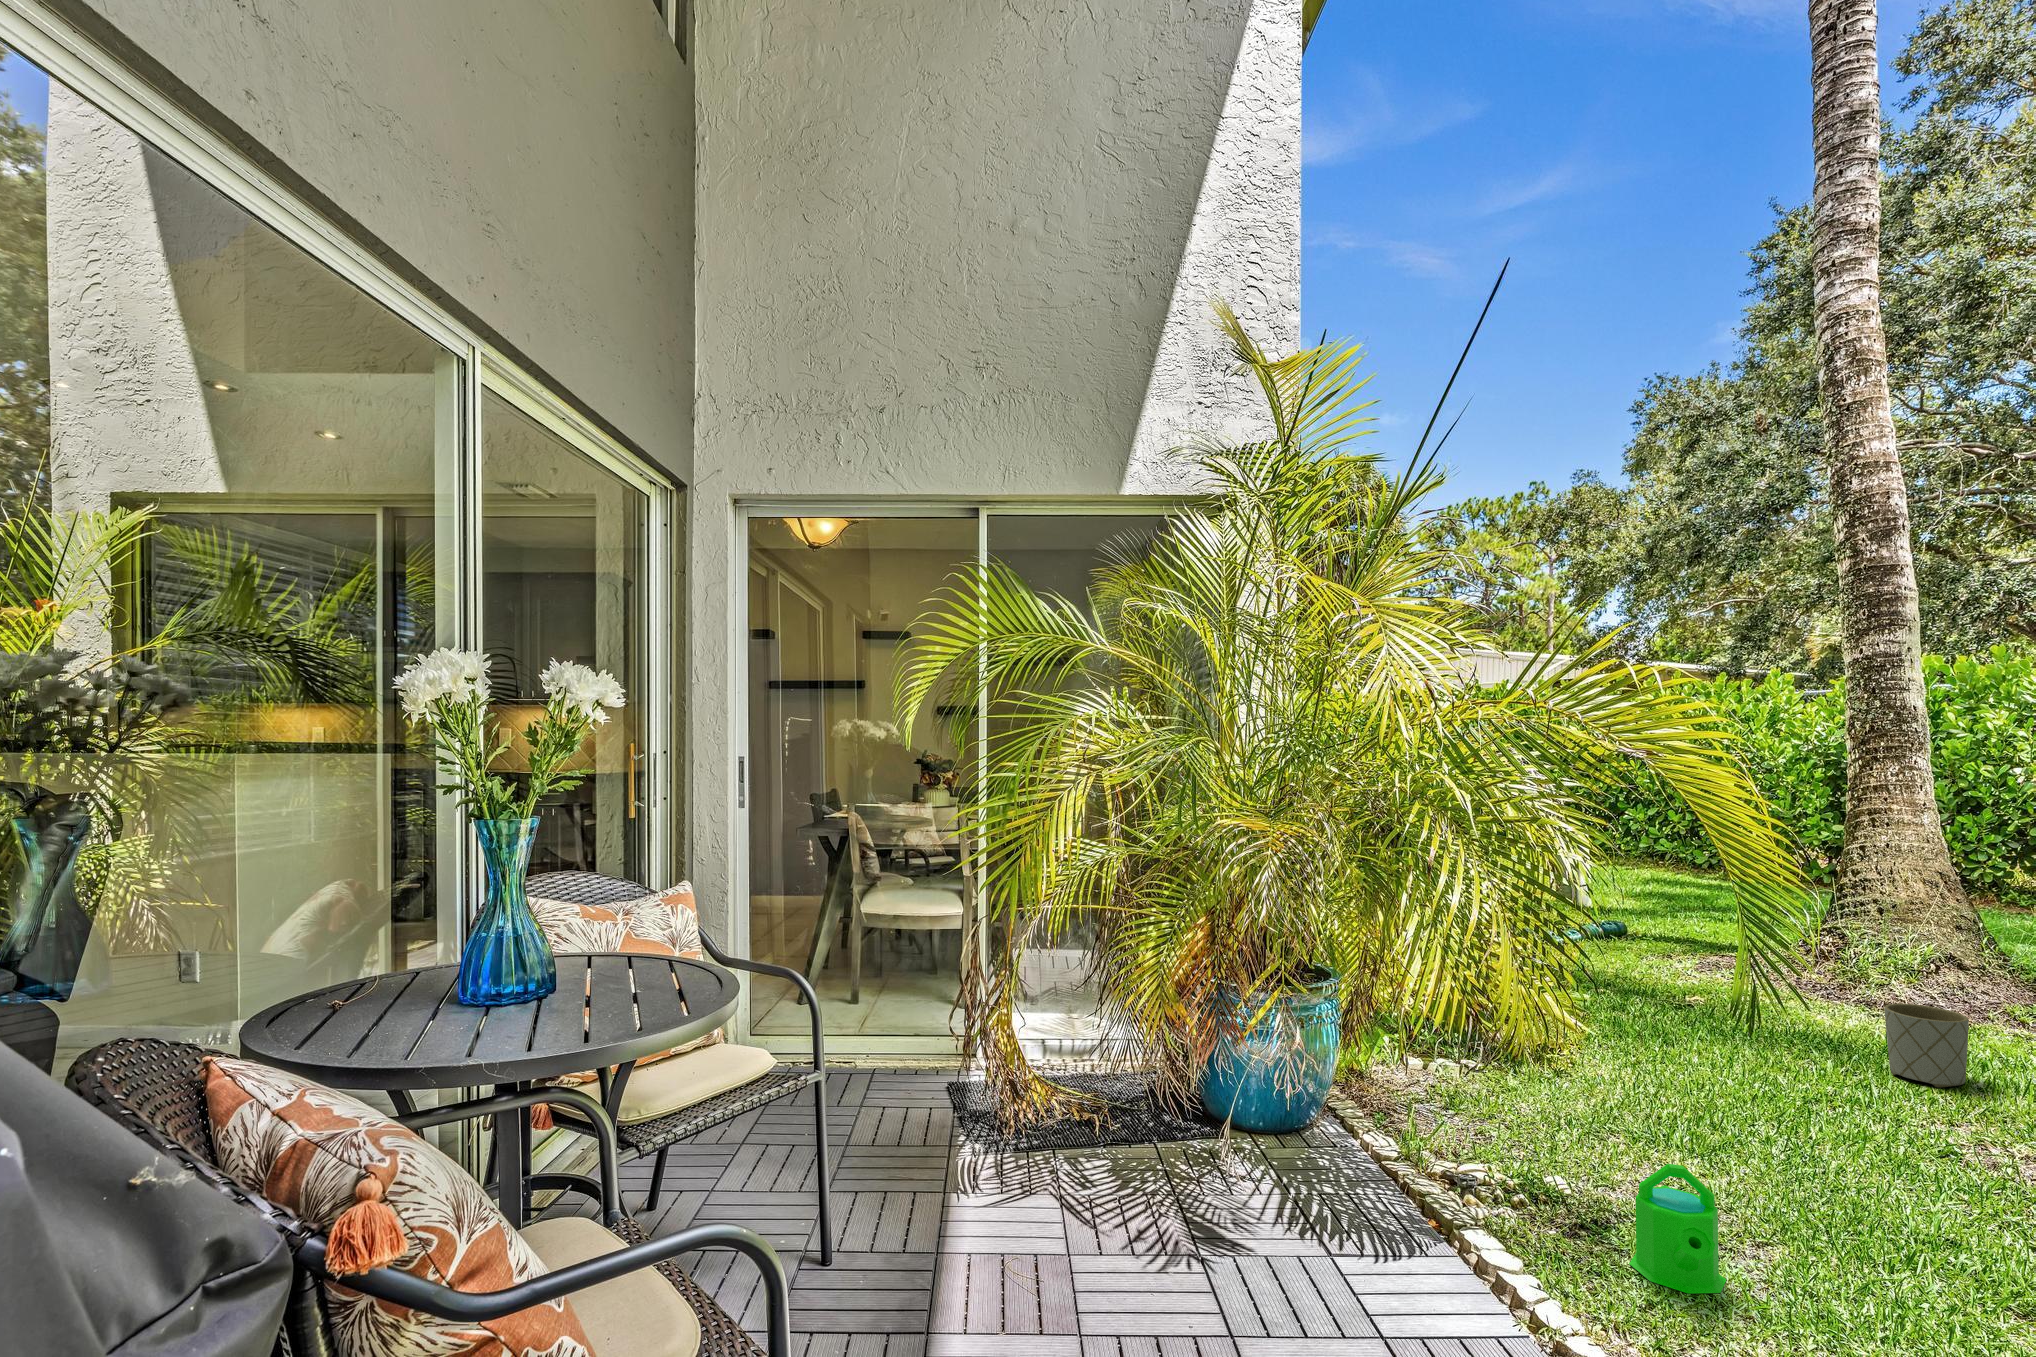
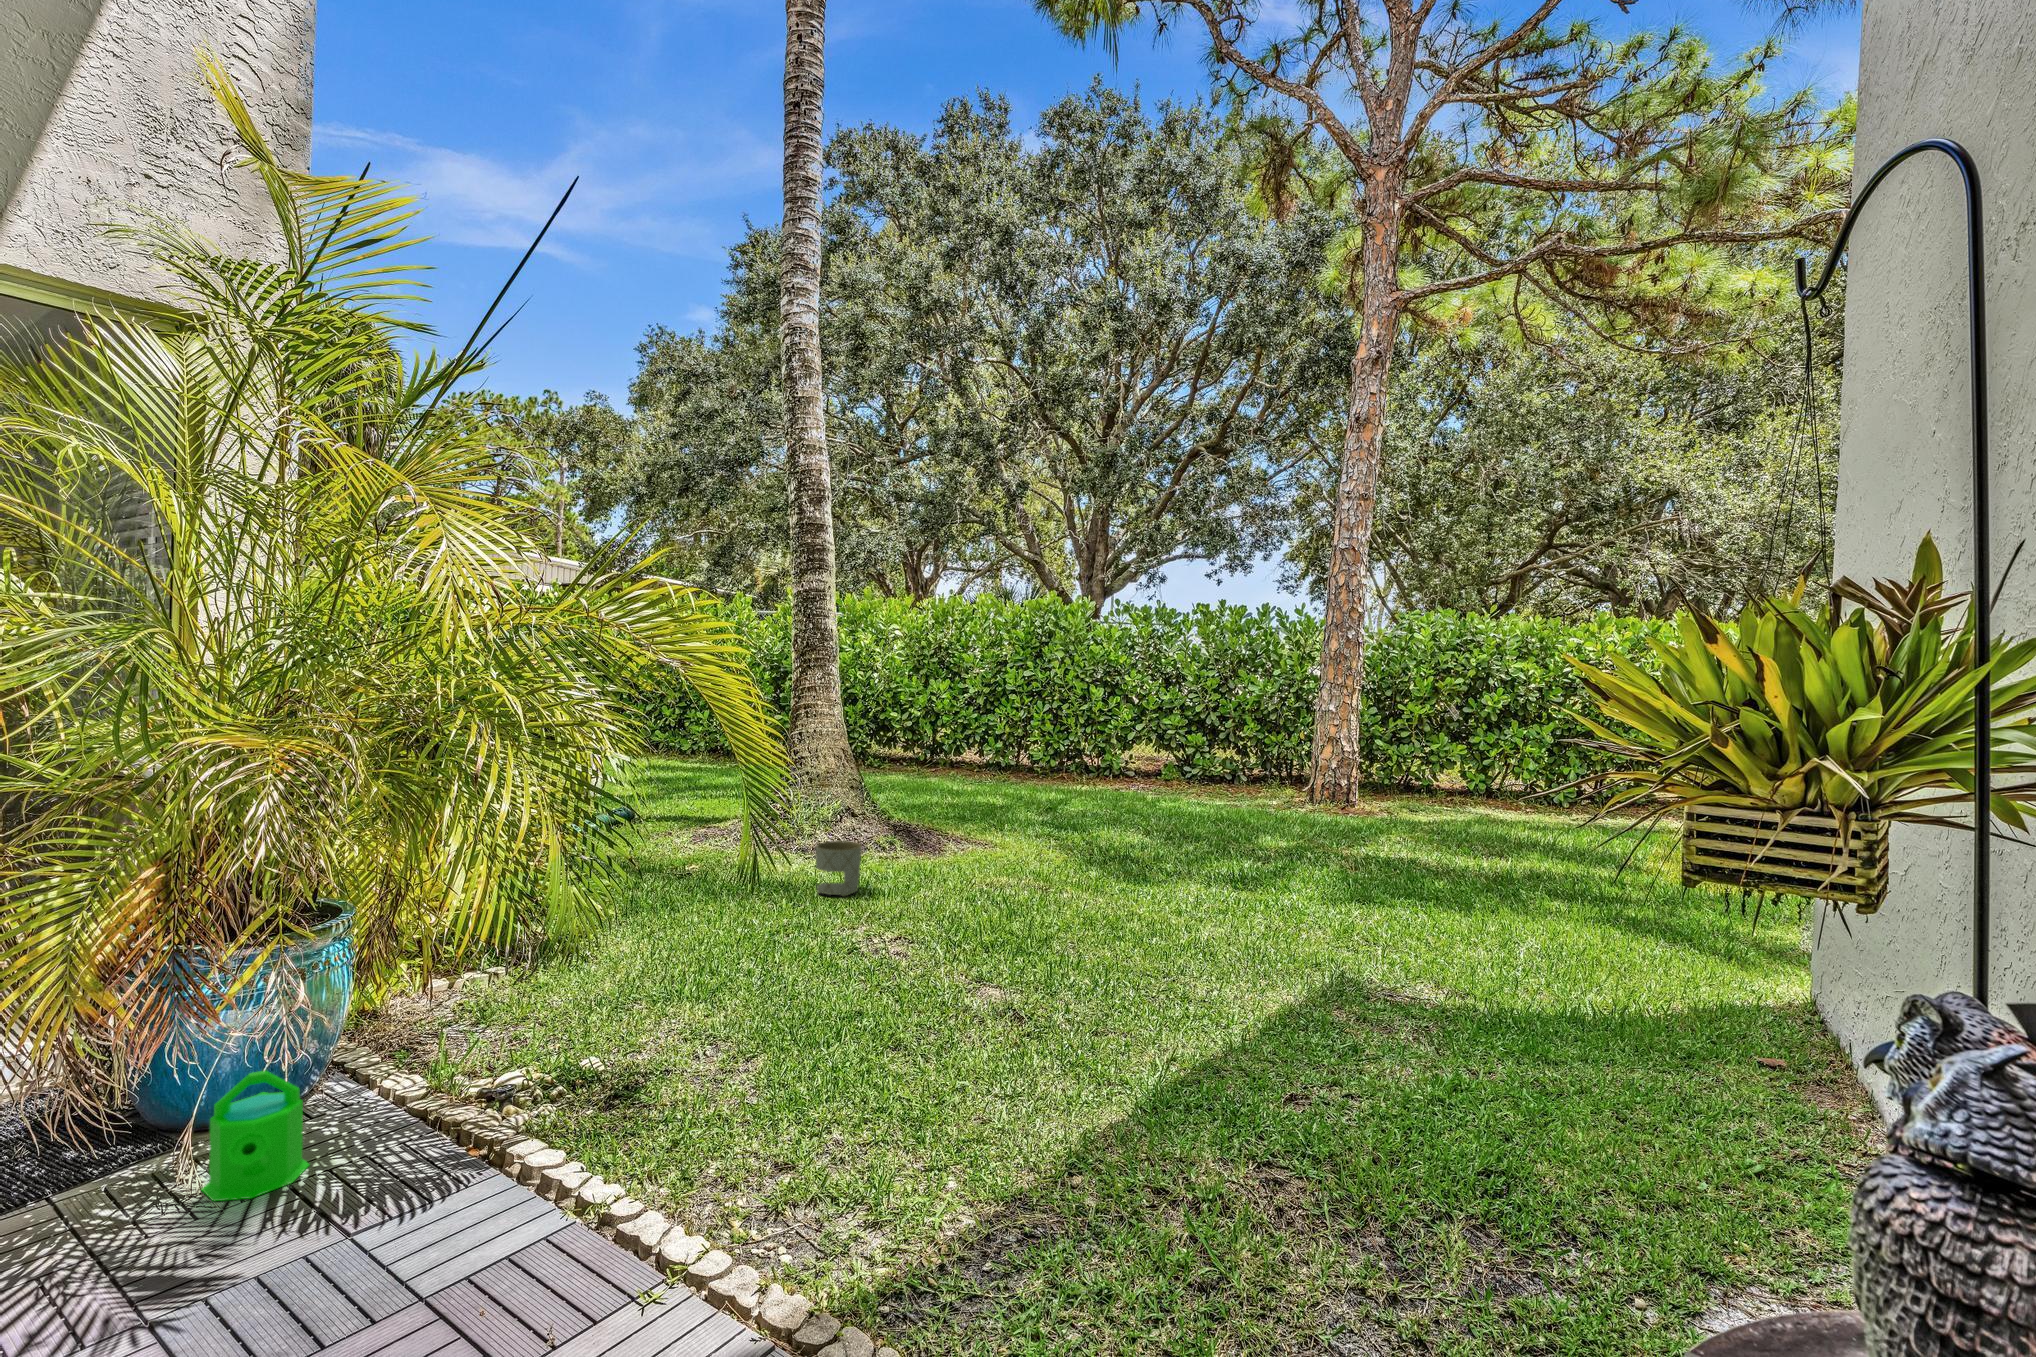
watering can: present [1629,1164,1726,1294] -> present [202,1070,309,1201]

